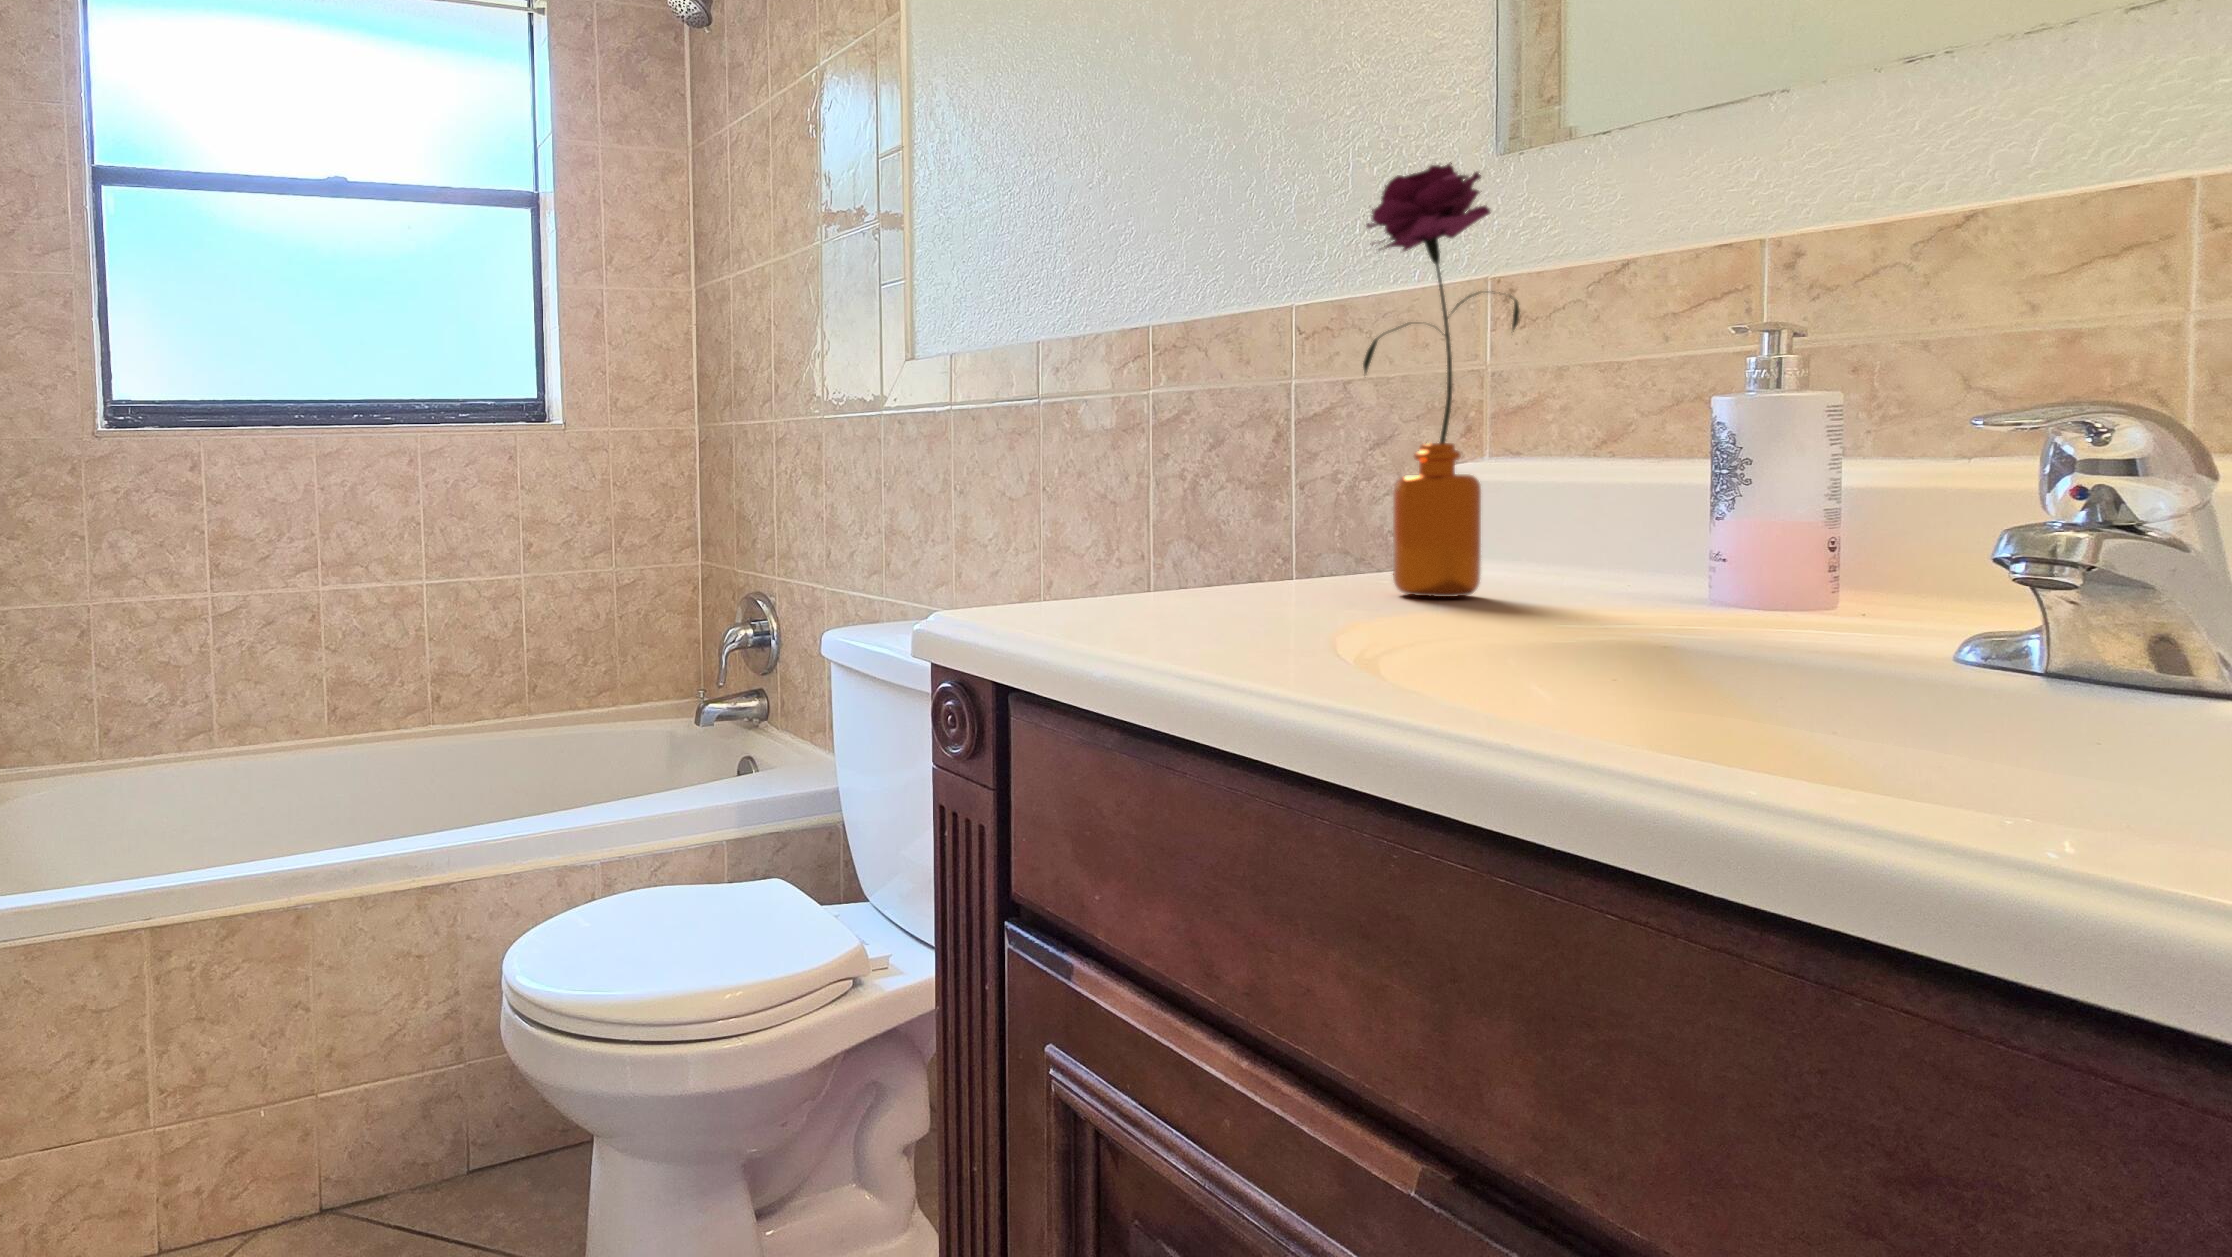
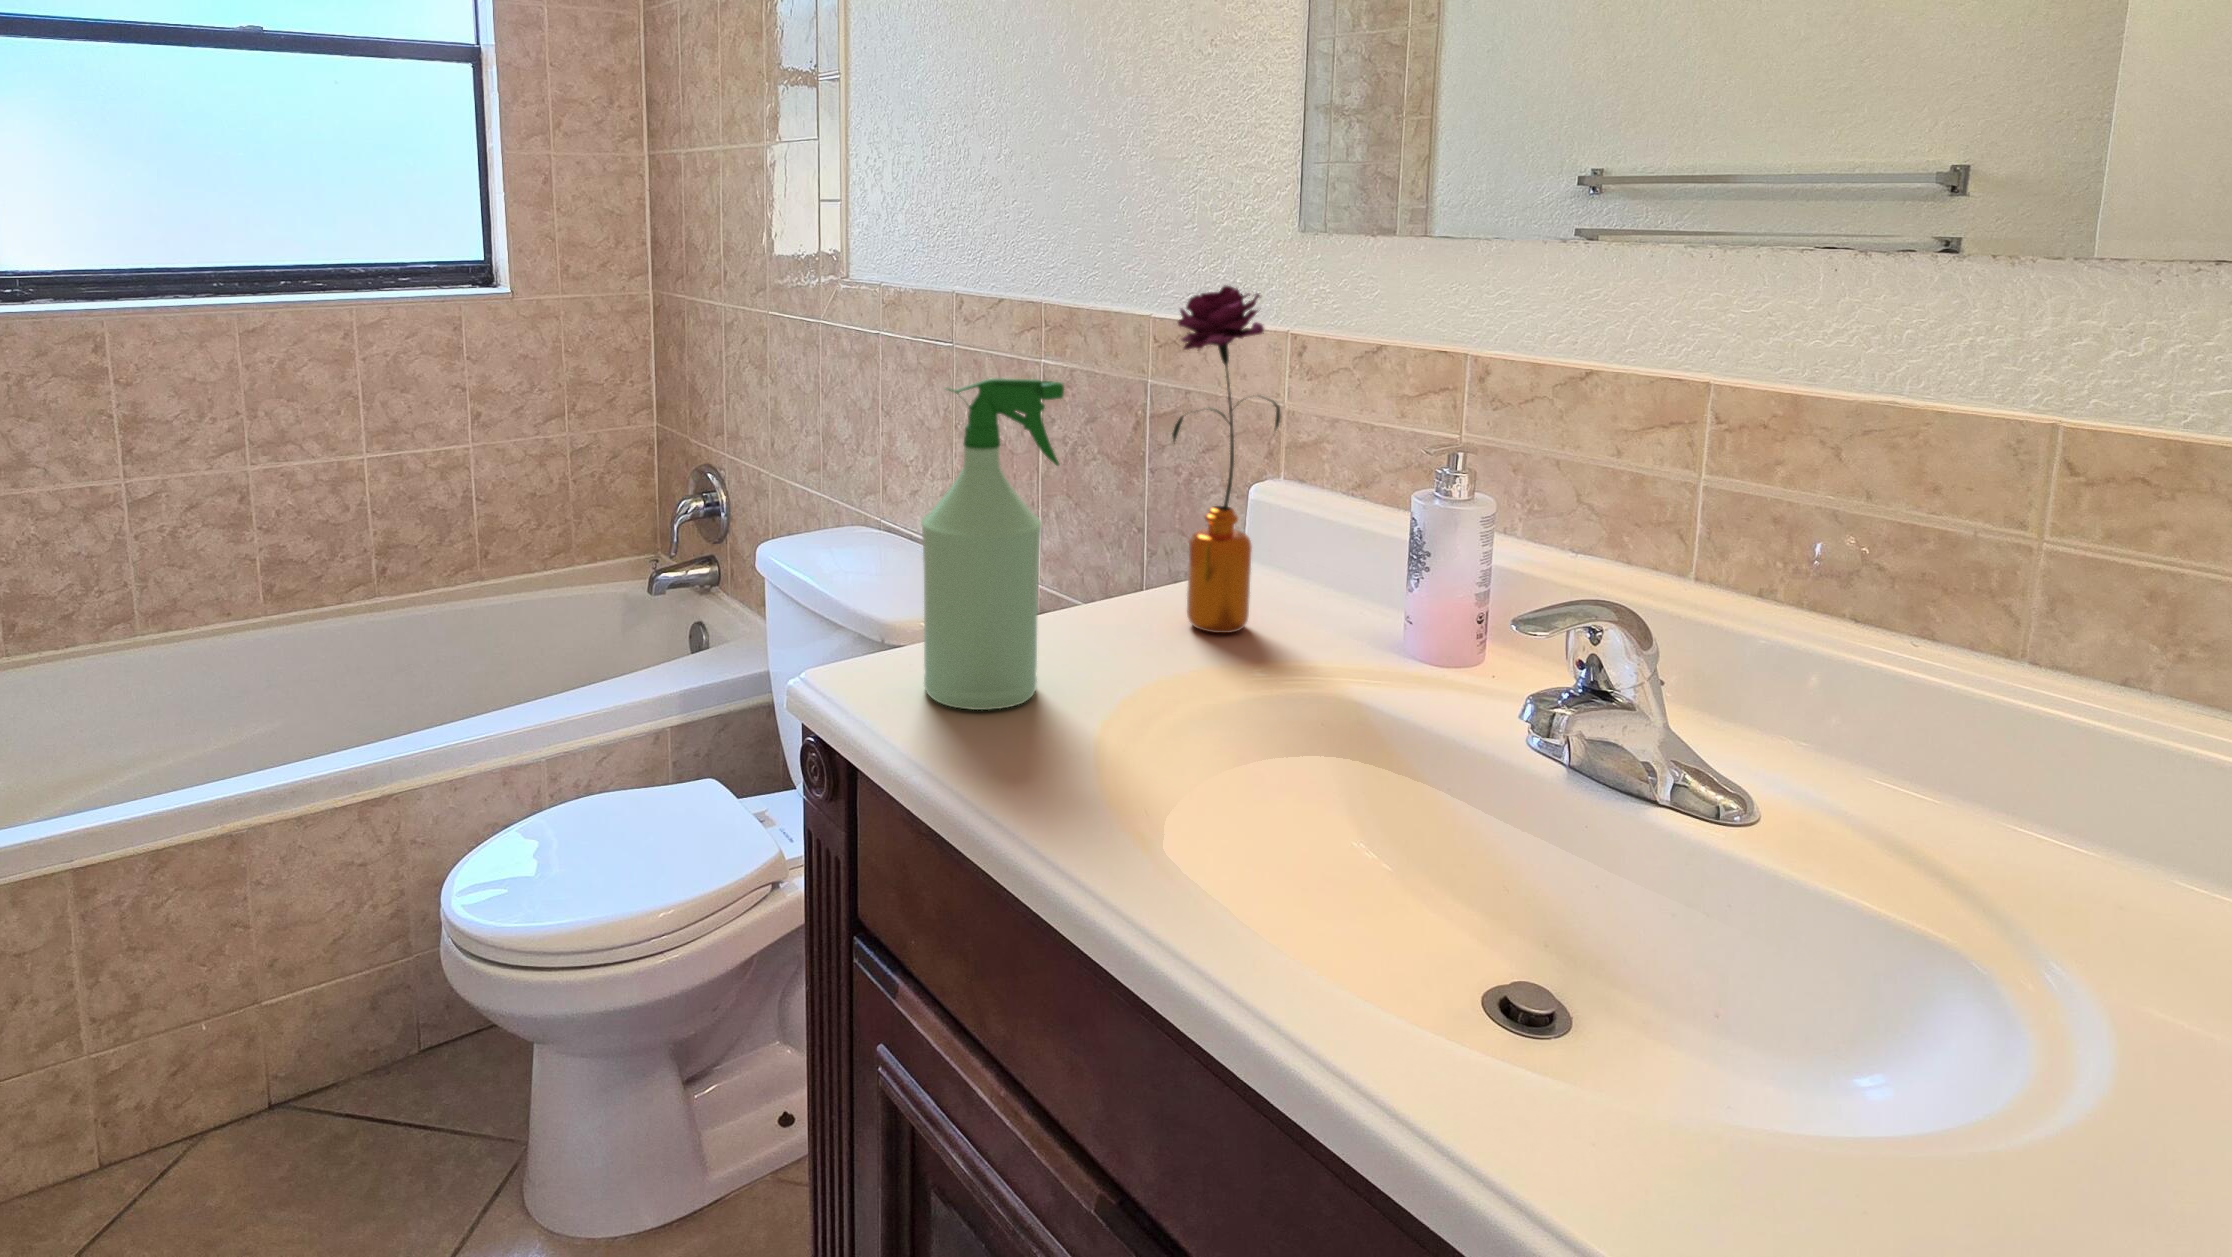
spray bottle: none [1075,234,1254,630] -> present [921,378,1064,710]

